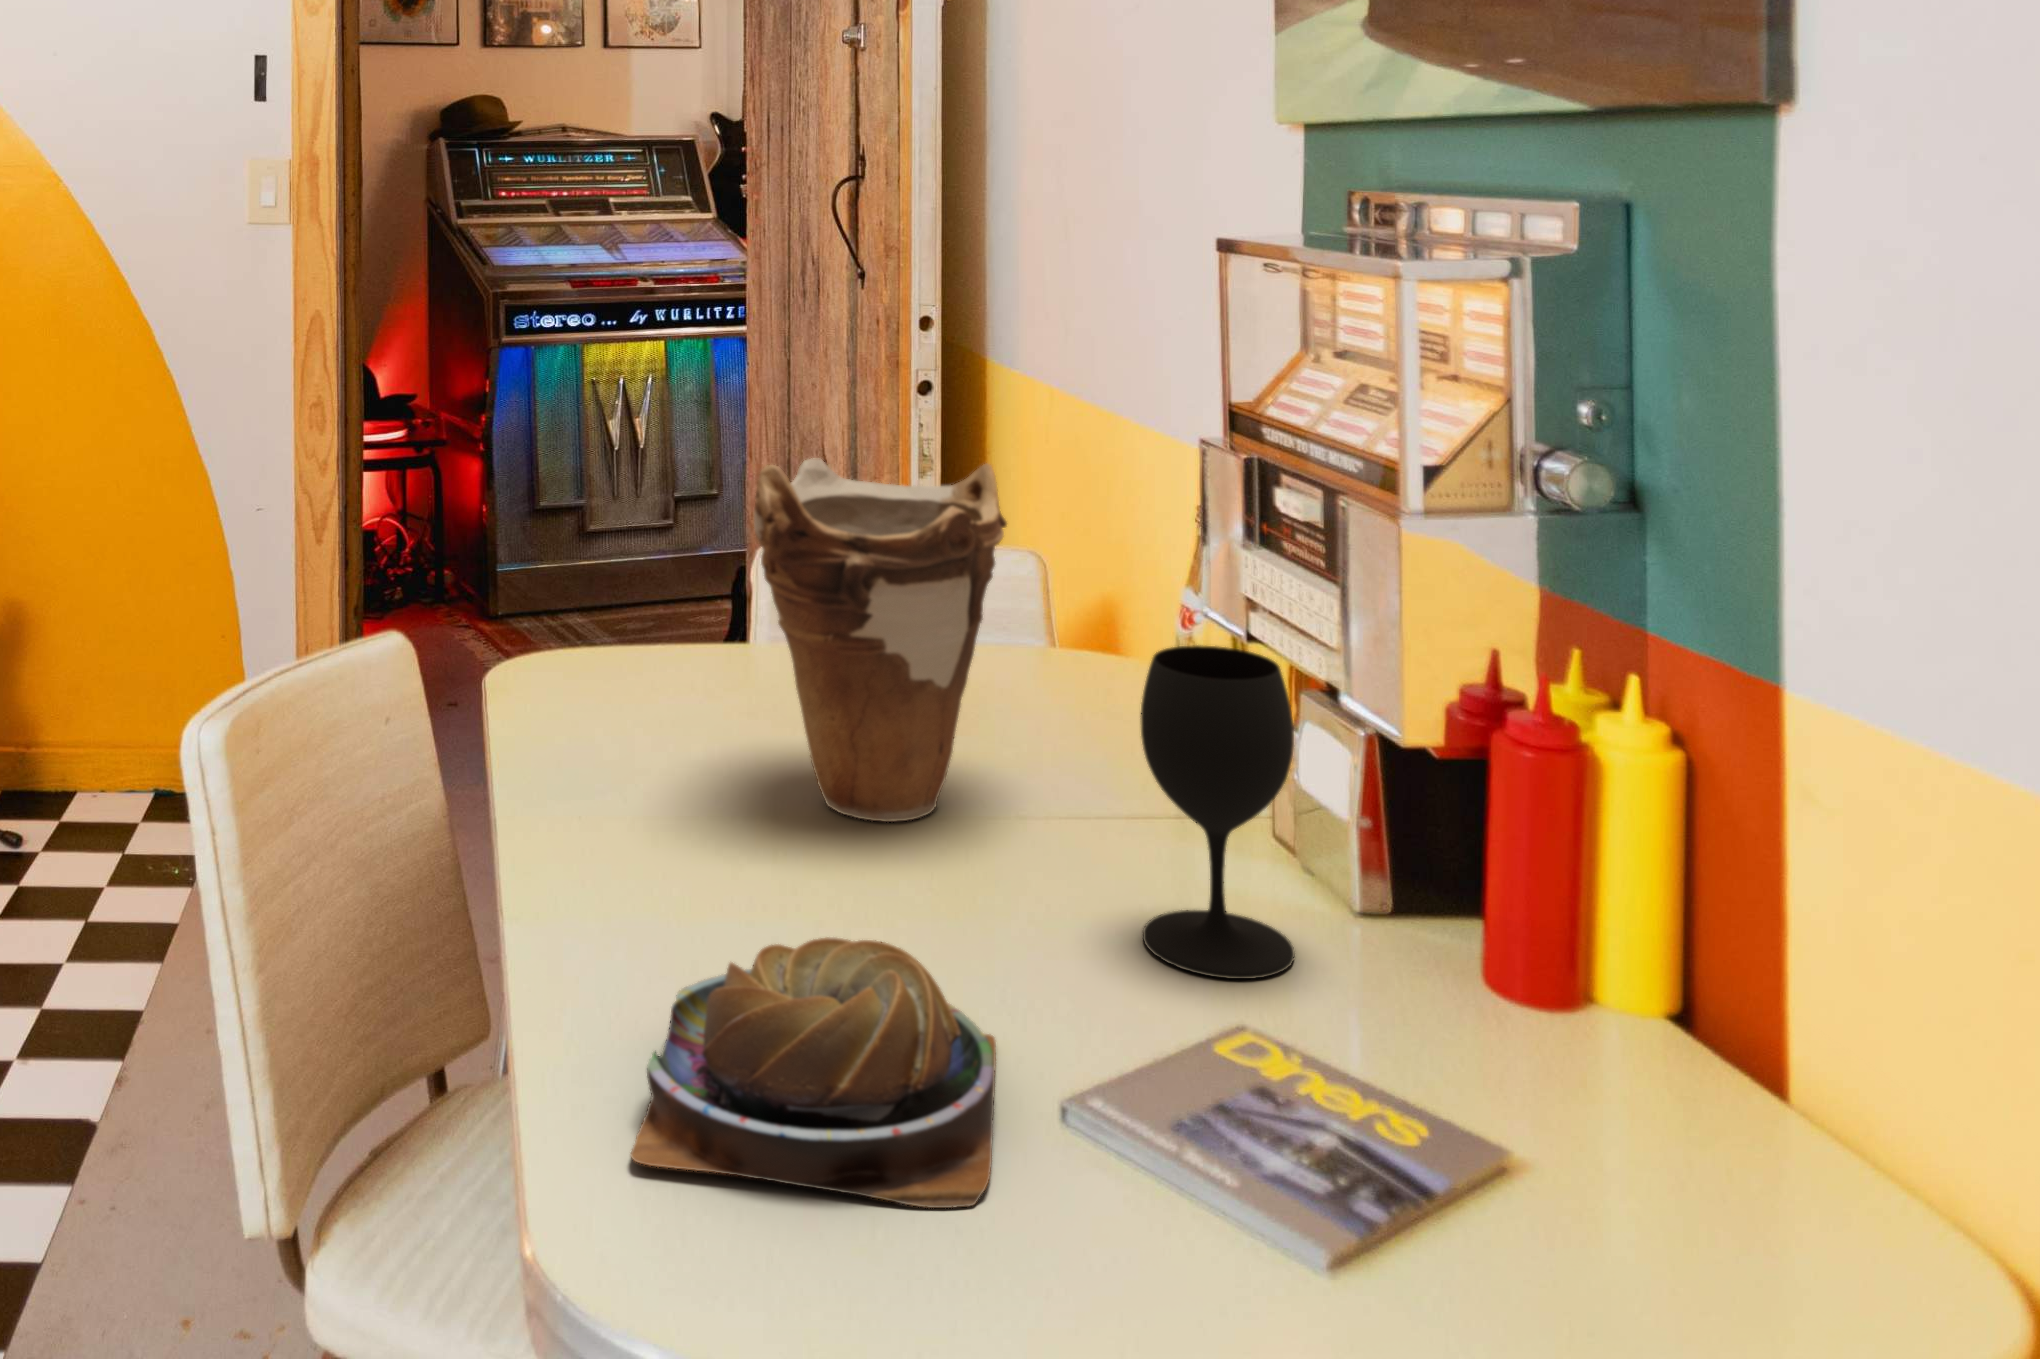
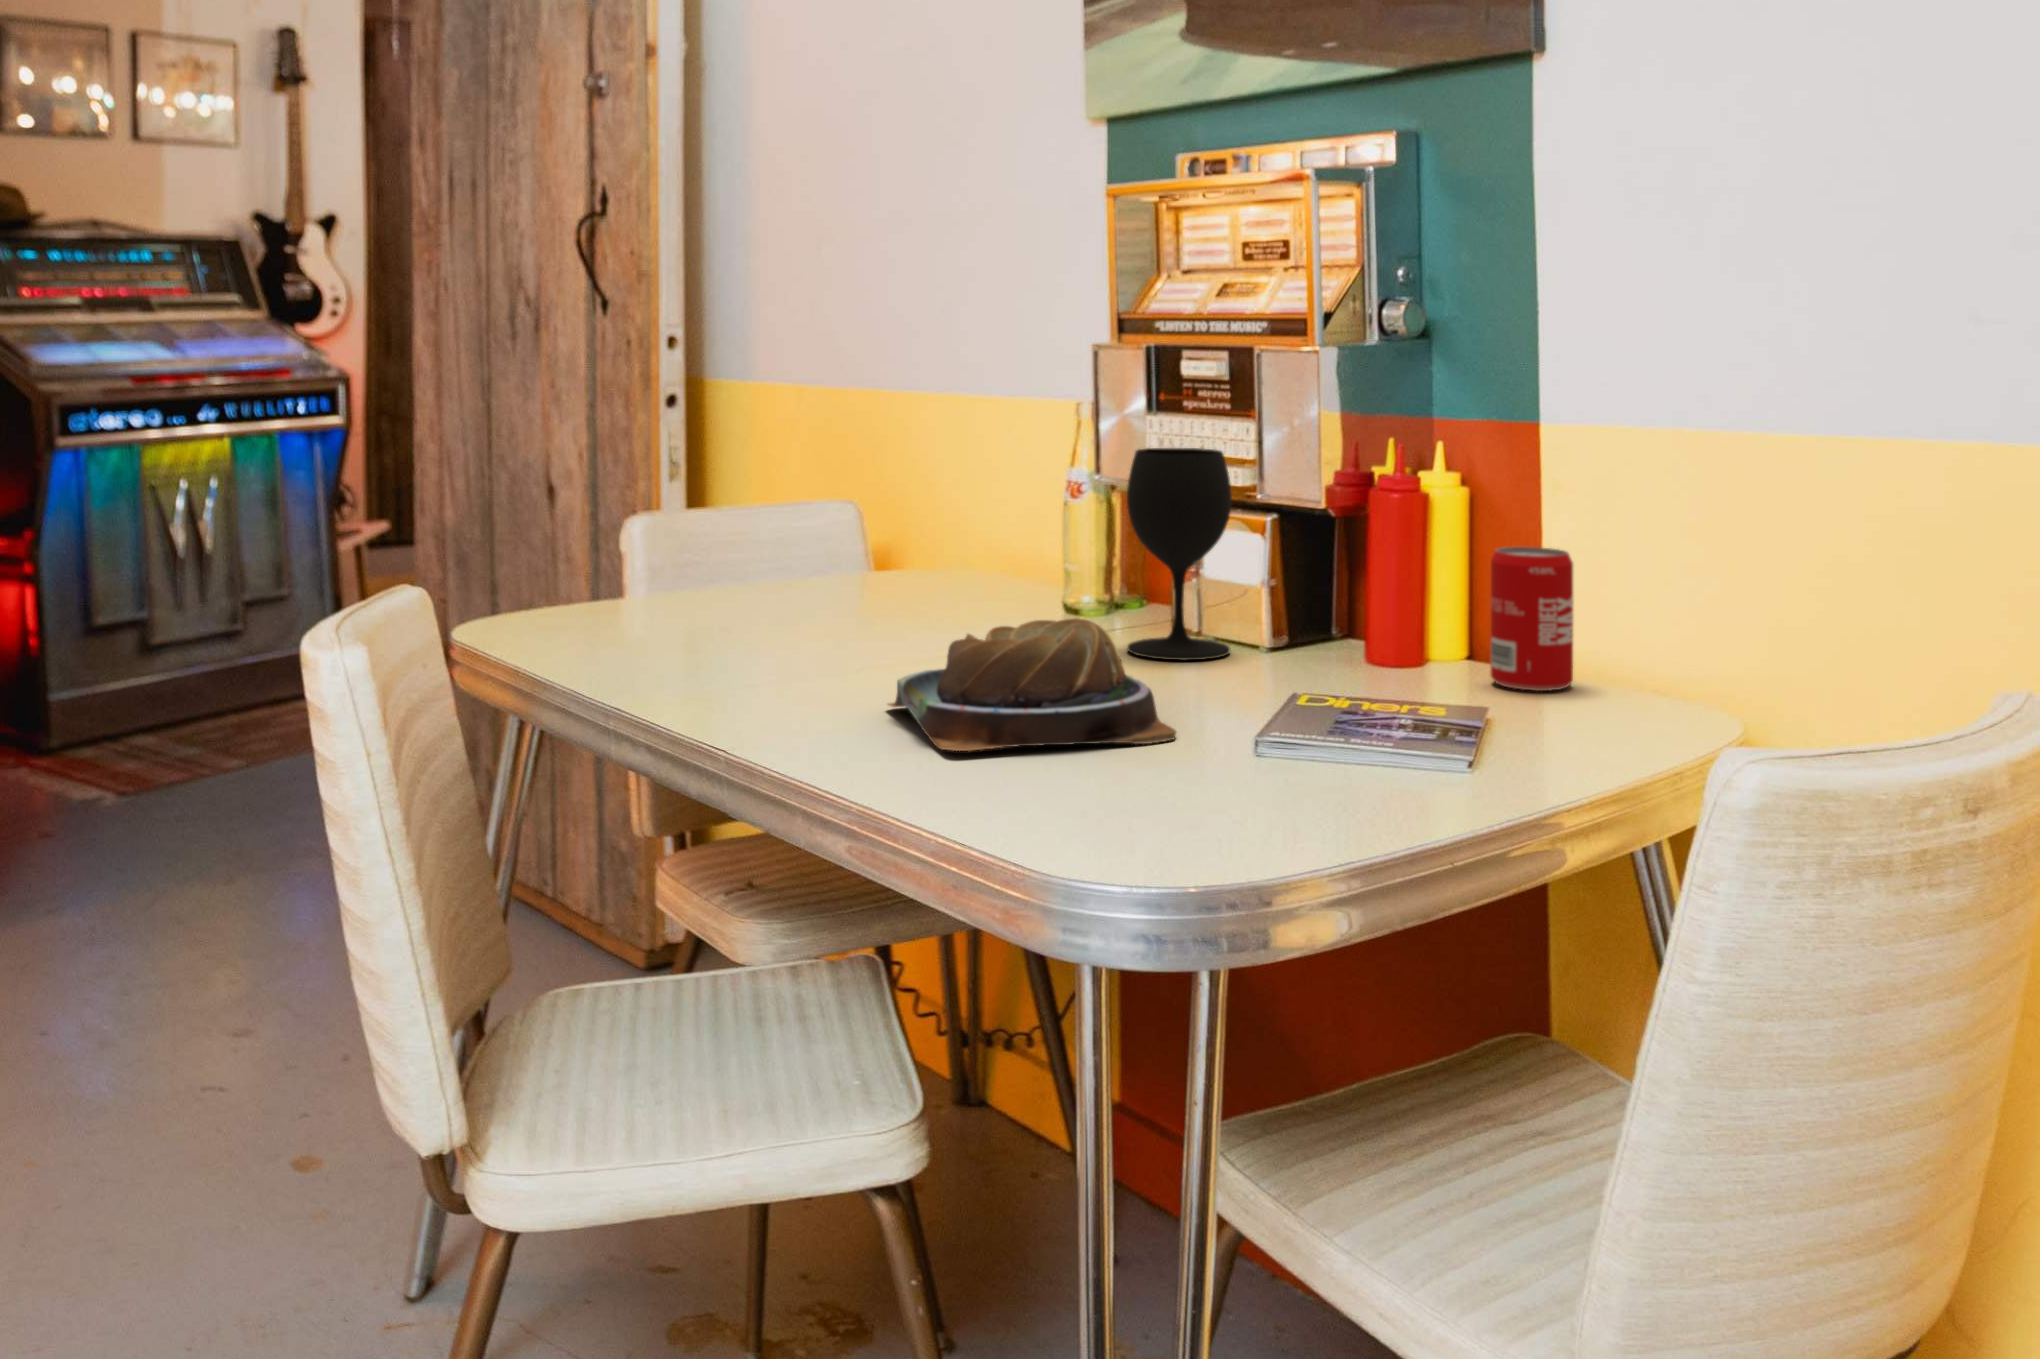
vase: present [754,458,1007,822] -> none [769,351,968,634]
soda can: none [1639,937,1794,1219] -> present [1490,547,1574,691]

